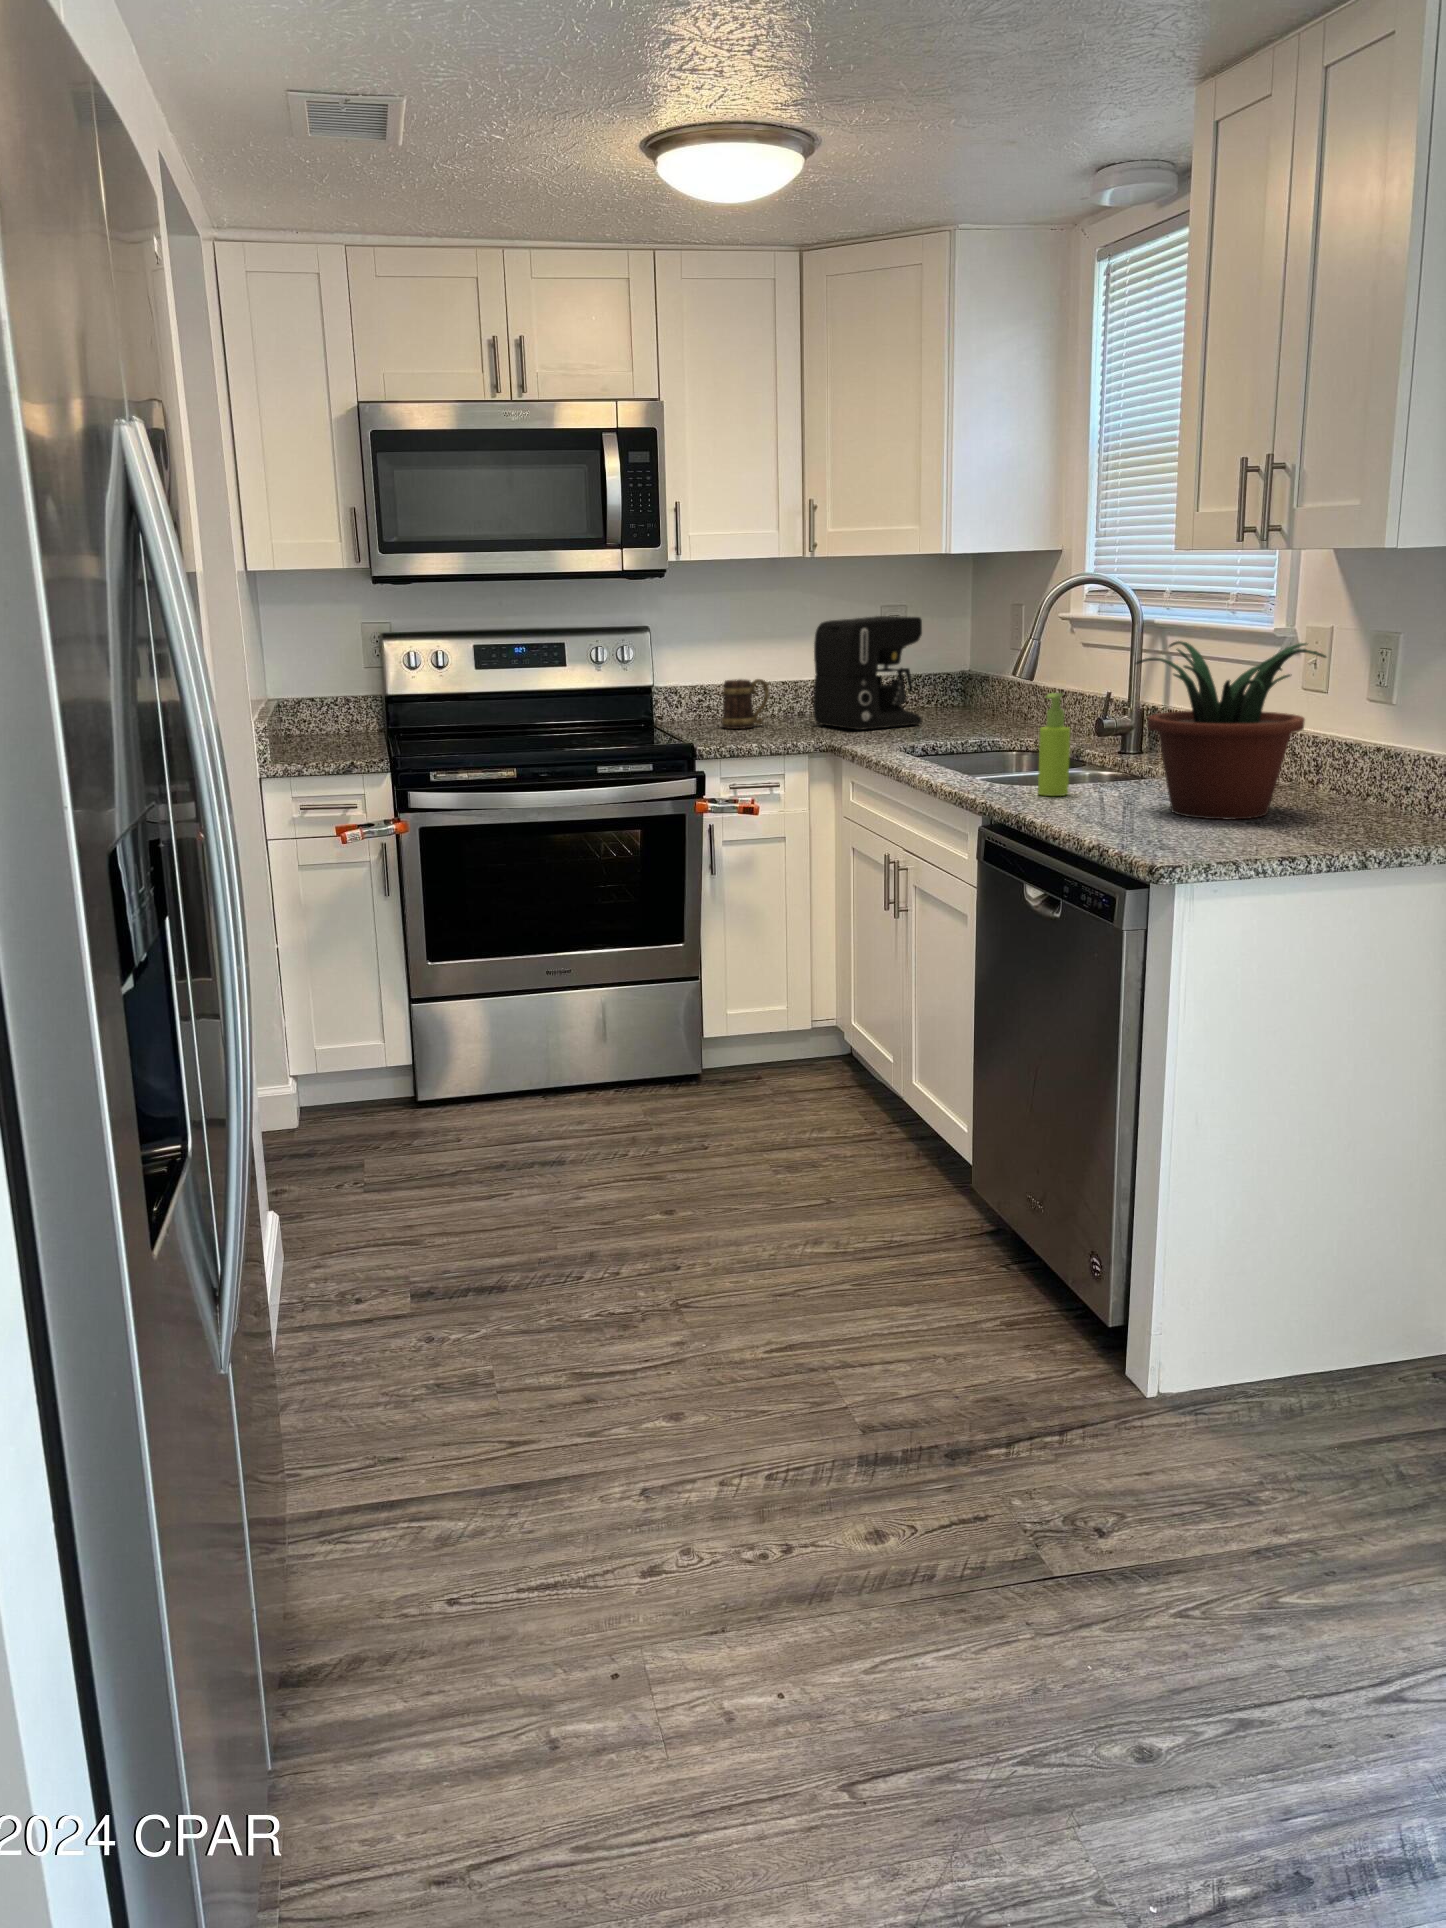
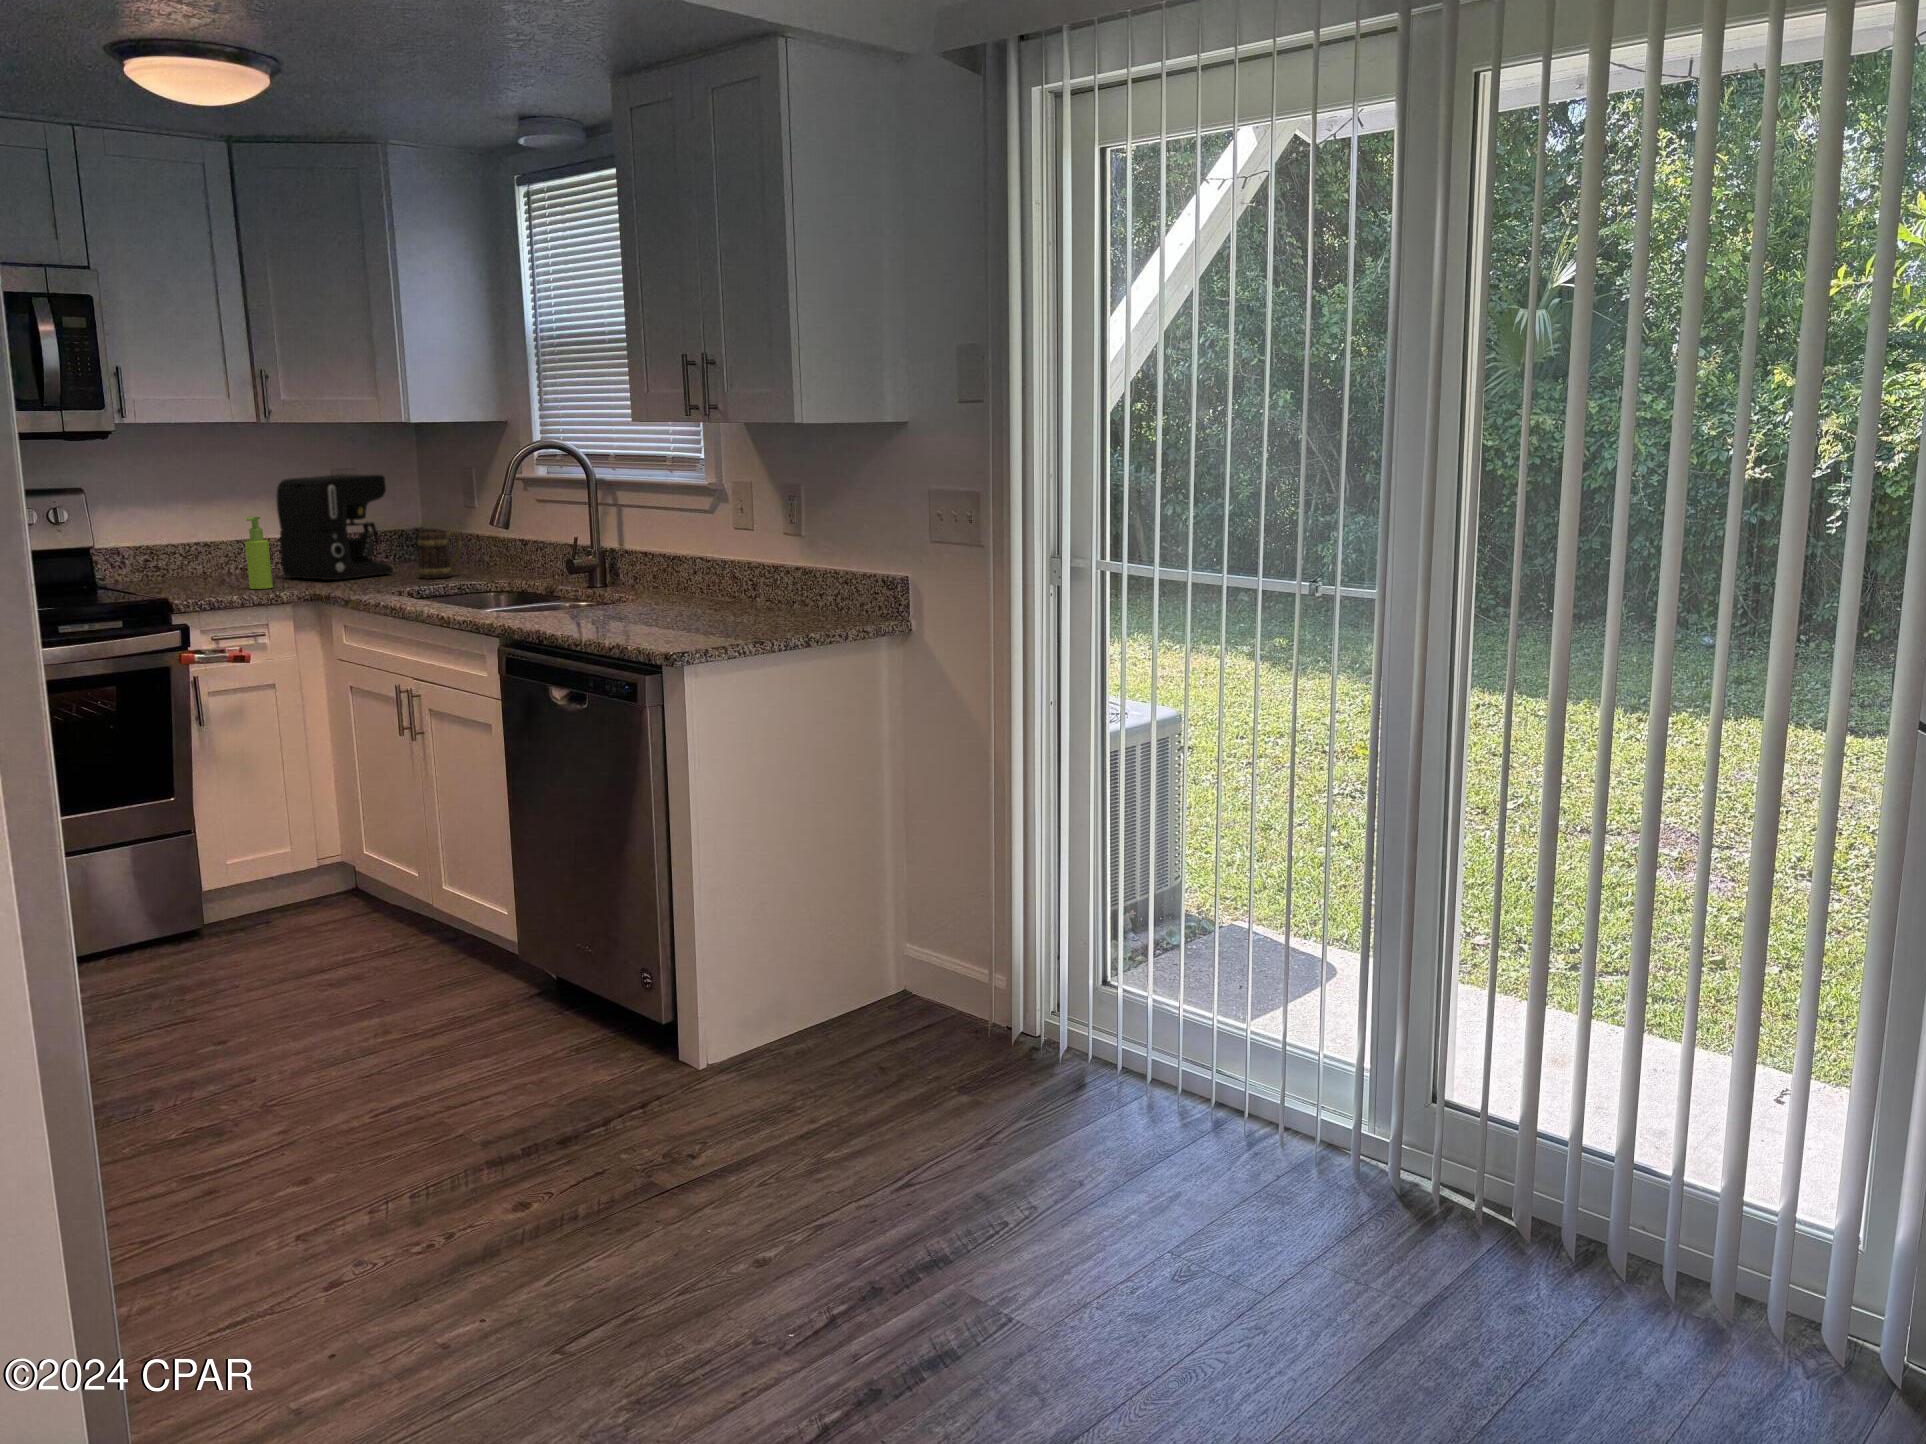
potted plant: present [1136,641,1326,819] -> none [616,490,758,624]
mug: present [722,679,769,729] -> present [418,531,462,578]
soap dispenser: present [1038,693,1070,796] -> present [245,517,273,589]

